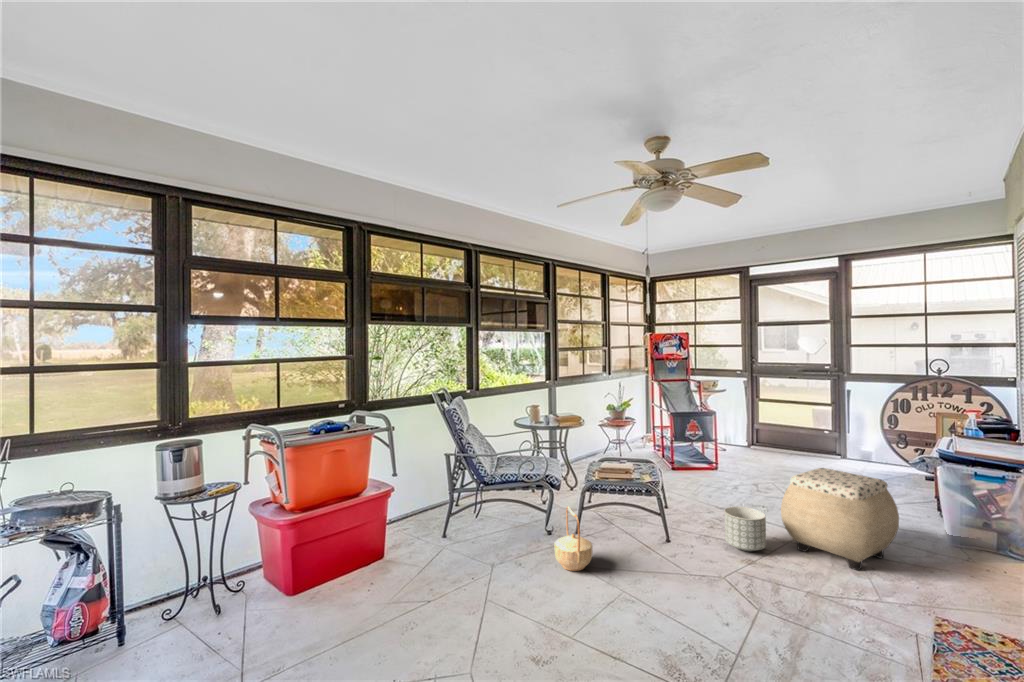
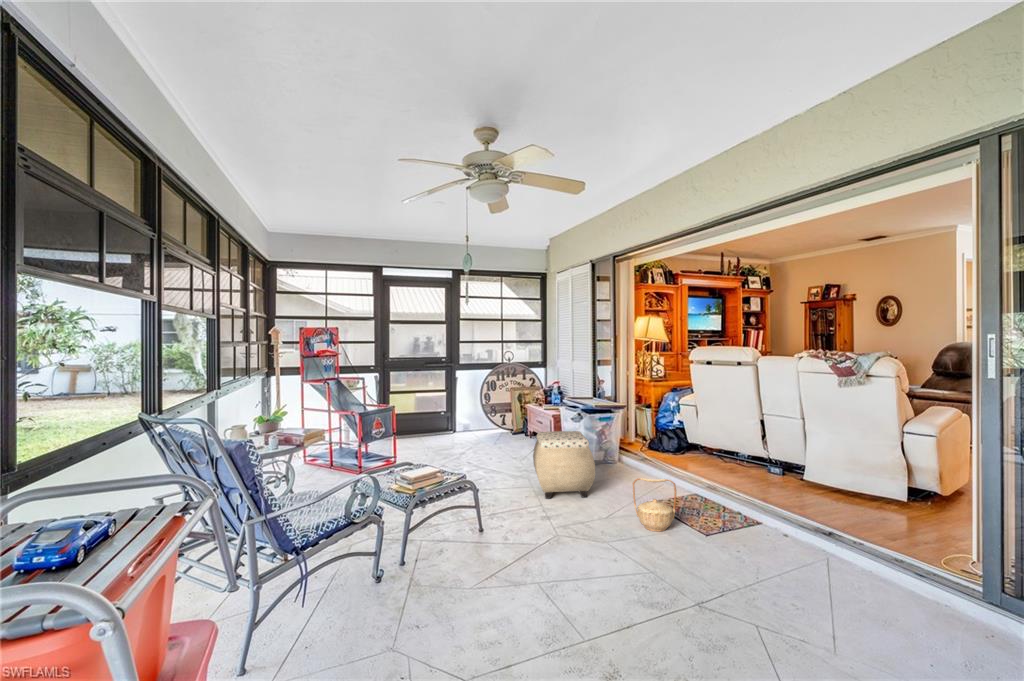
basket: present [554,506,592,571] -> present [633,478,676,532]
planter: present [724,507,766,552] -> none [508,476,540,514]

